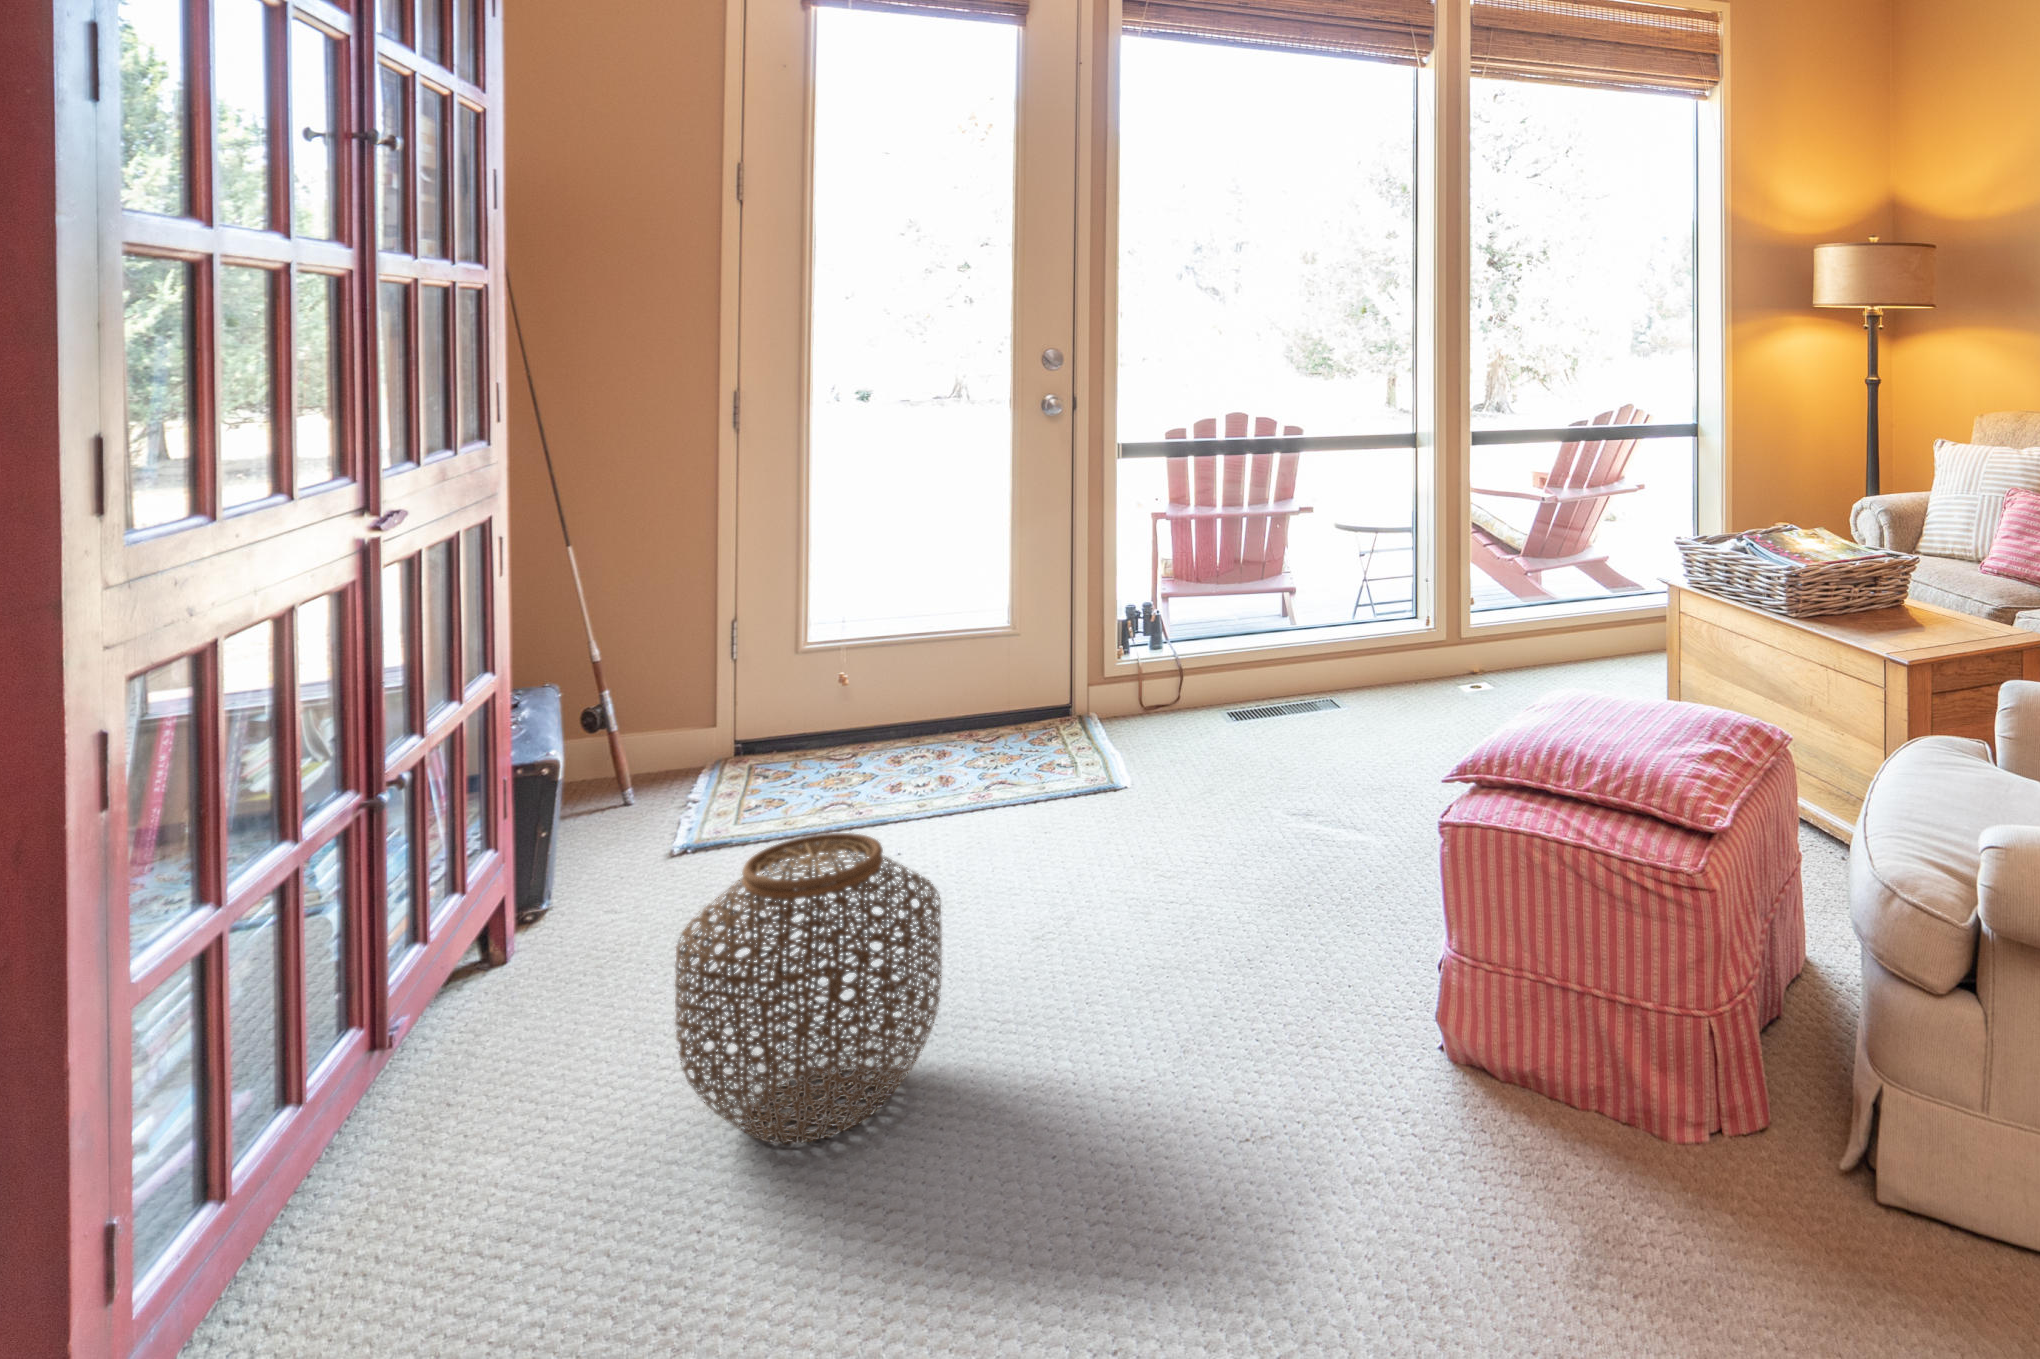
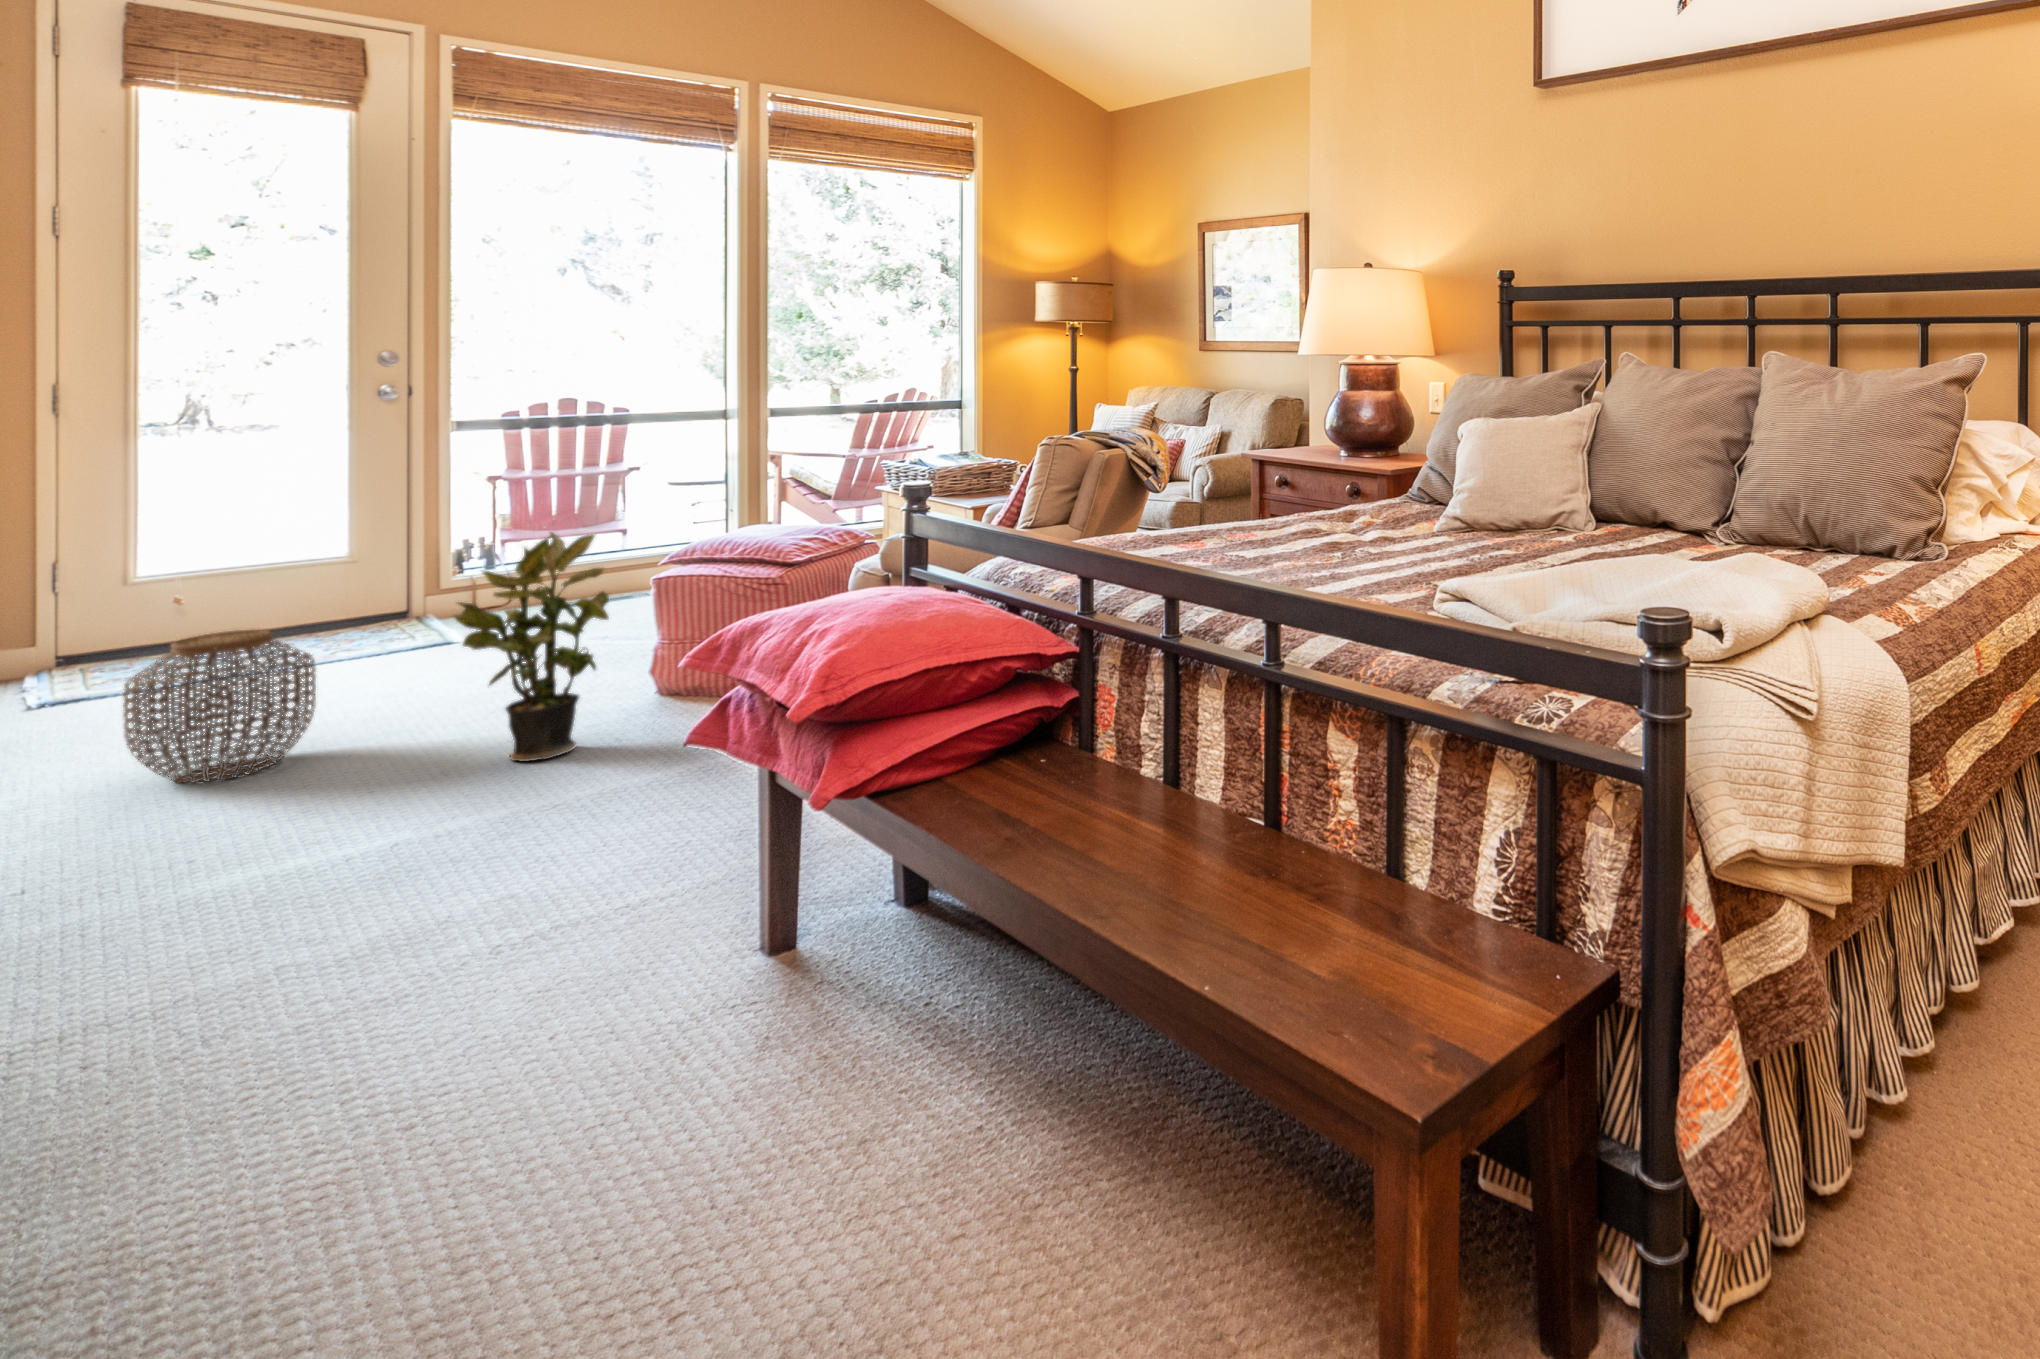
potted plant: none [1147,708,1420,1252] -> present [455,532,610,761]

